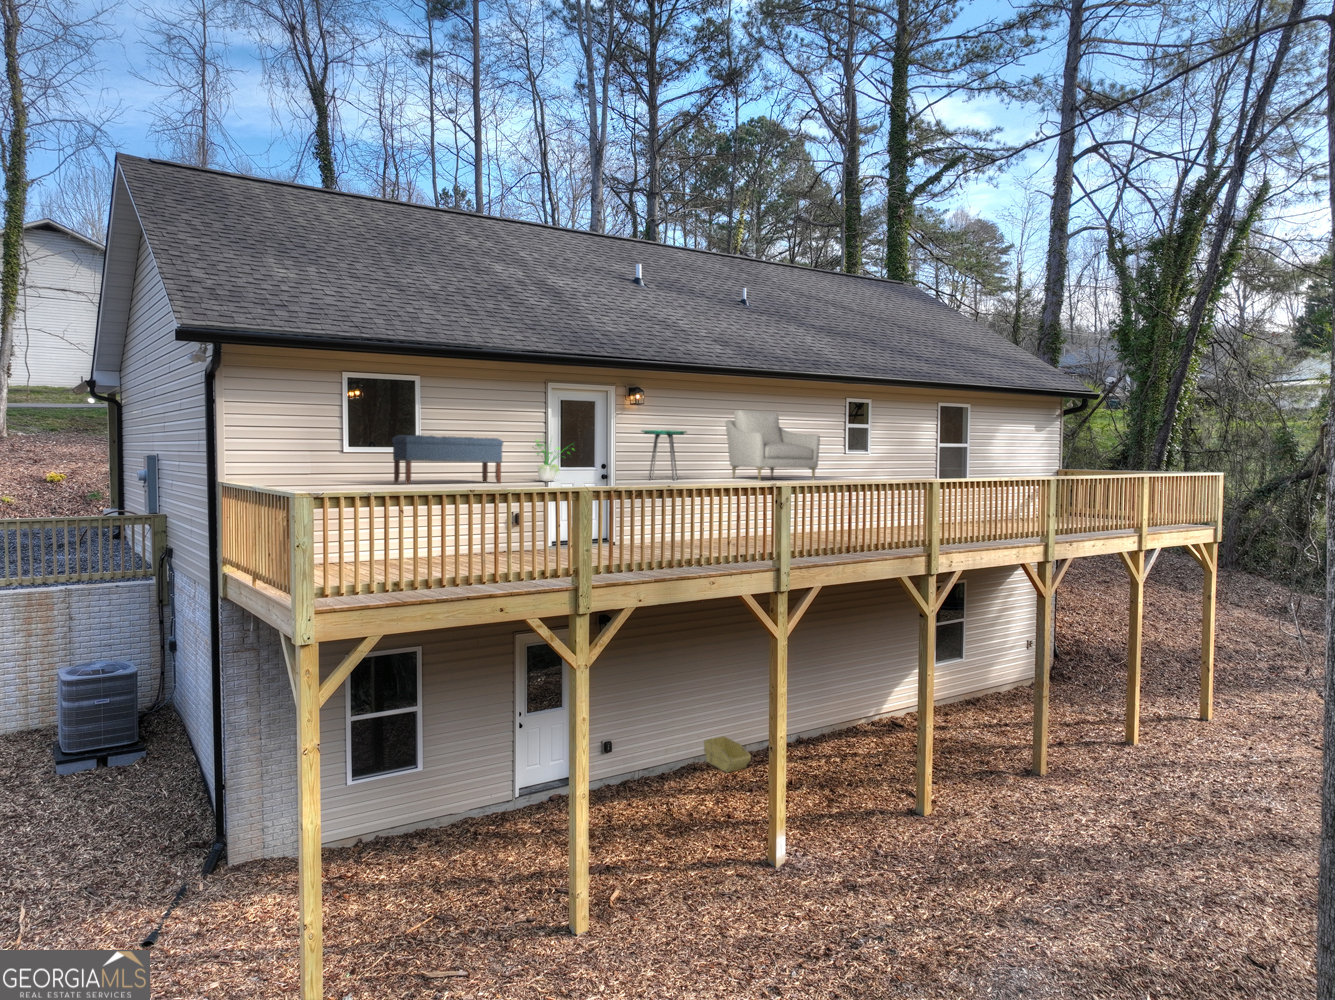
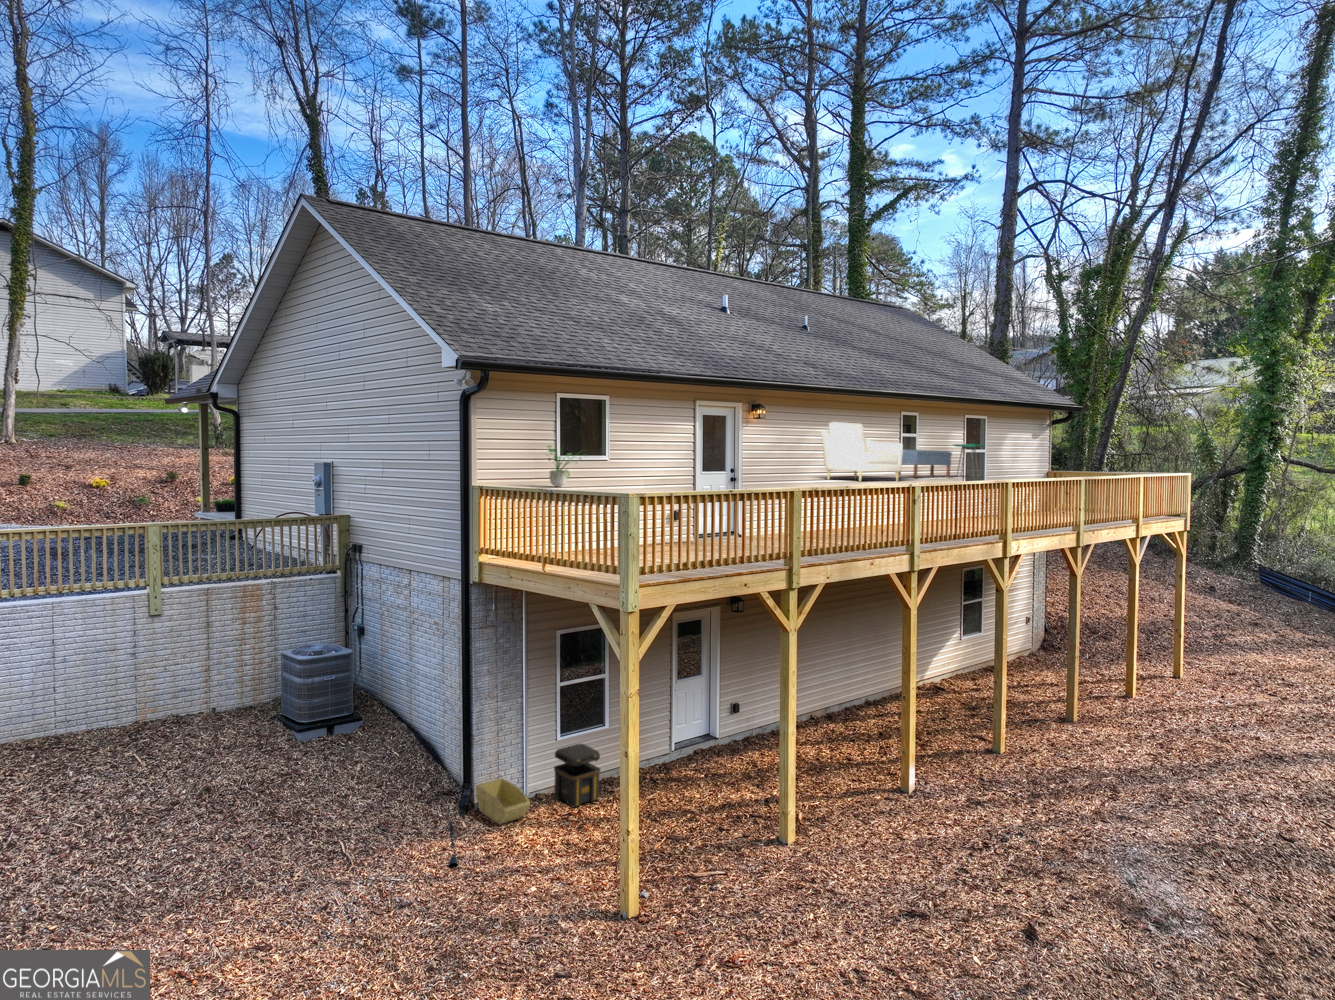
side table: present [641,430,687,480] -> present [954,444,984,476]
bench: present [392,435,504,484] -> present [899,449,952,478]
potted plant: present [536,440,574,482] -> present [547,446,581,487]
storage bin: present [704,736,751,773] -> present [476,778,530,824]
toolbox: none [341,788,394,866] -> present [554,744,600,808]

